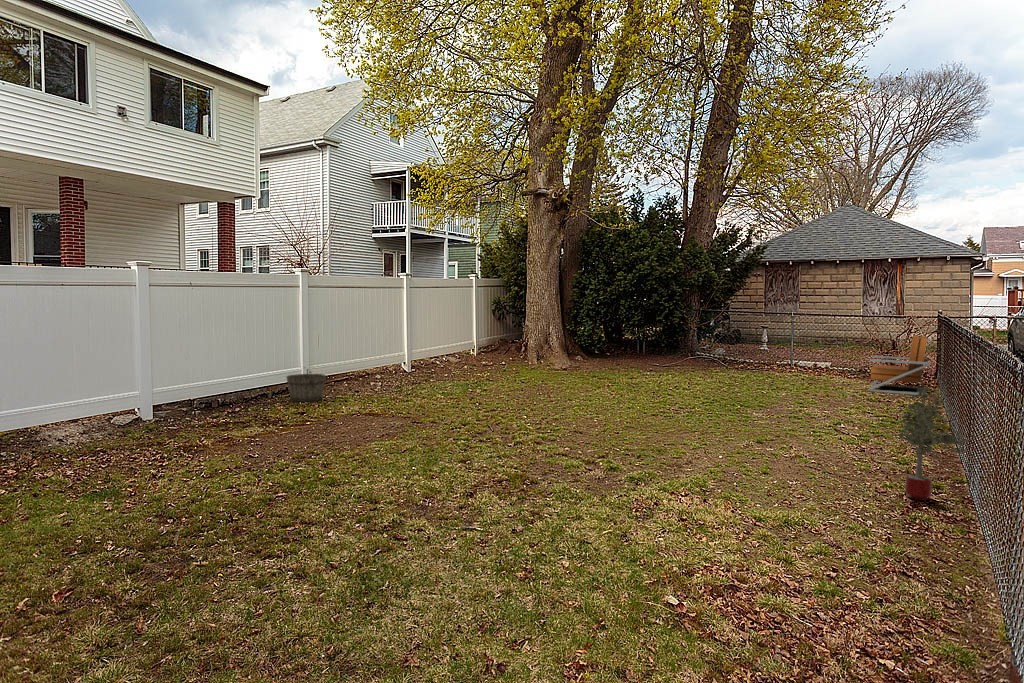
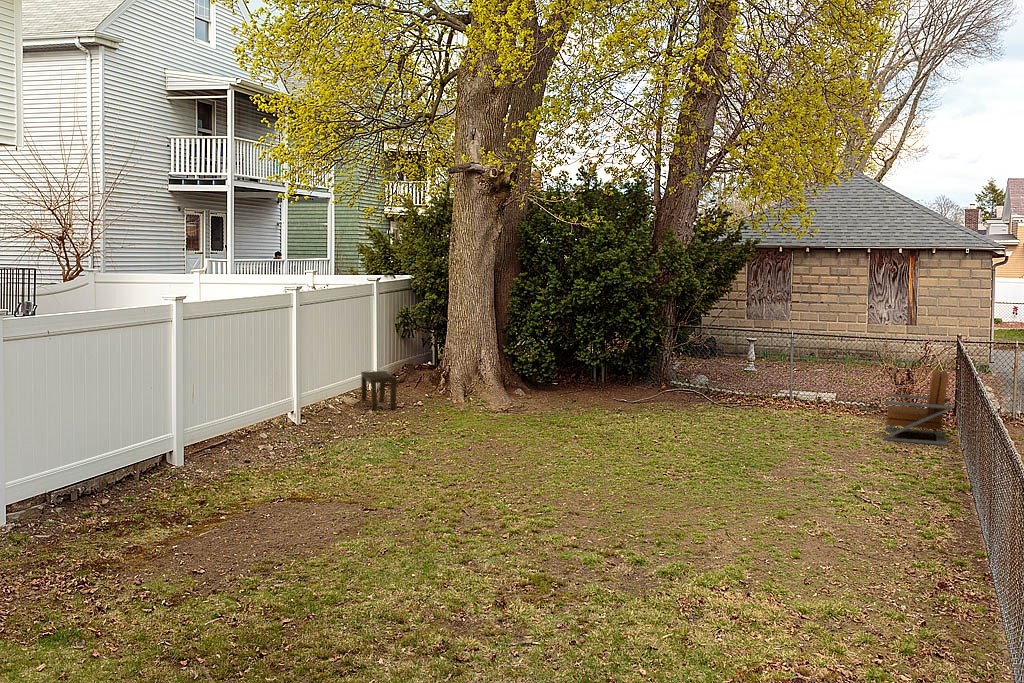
bench: none [463,341,484,366] -> present [361,371,397,410]
wooden bucket: present [287,369,326,402] -> none [177,433,230,480]
potted tree: present [897,387,968,500] -> none [924,471,991,582]

